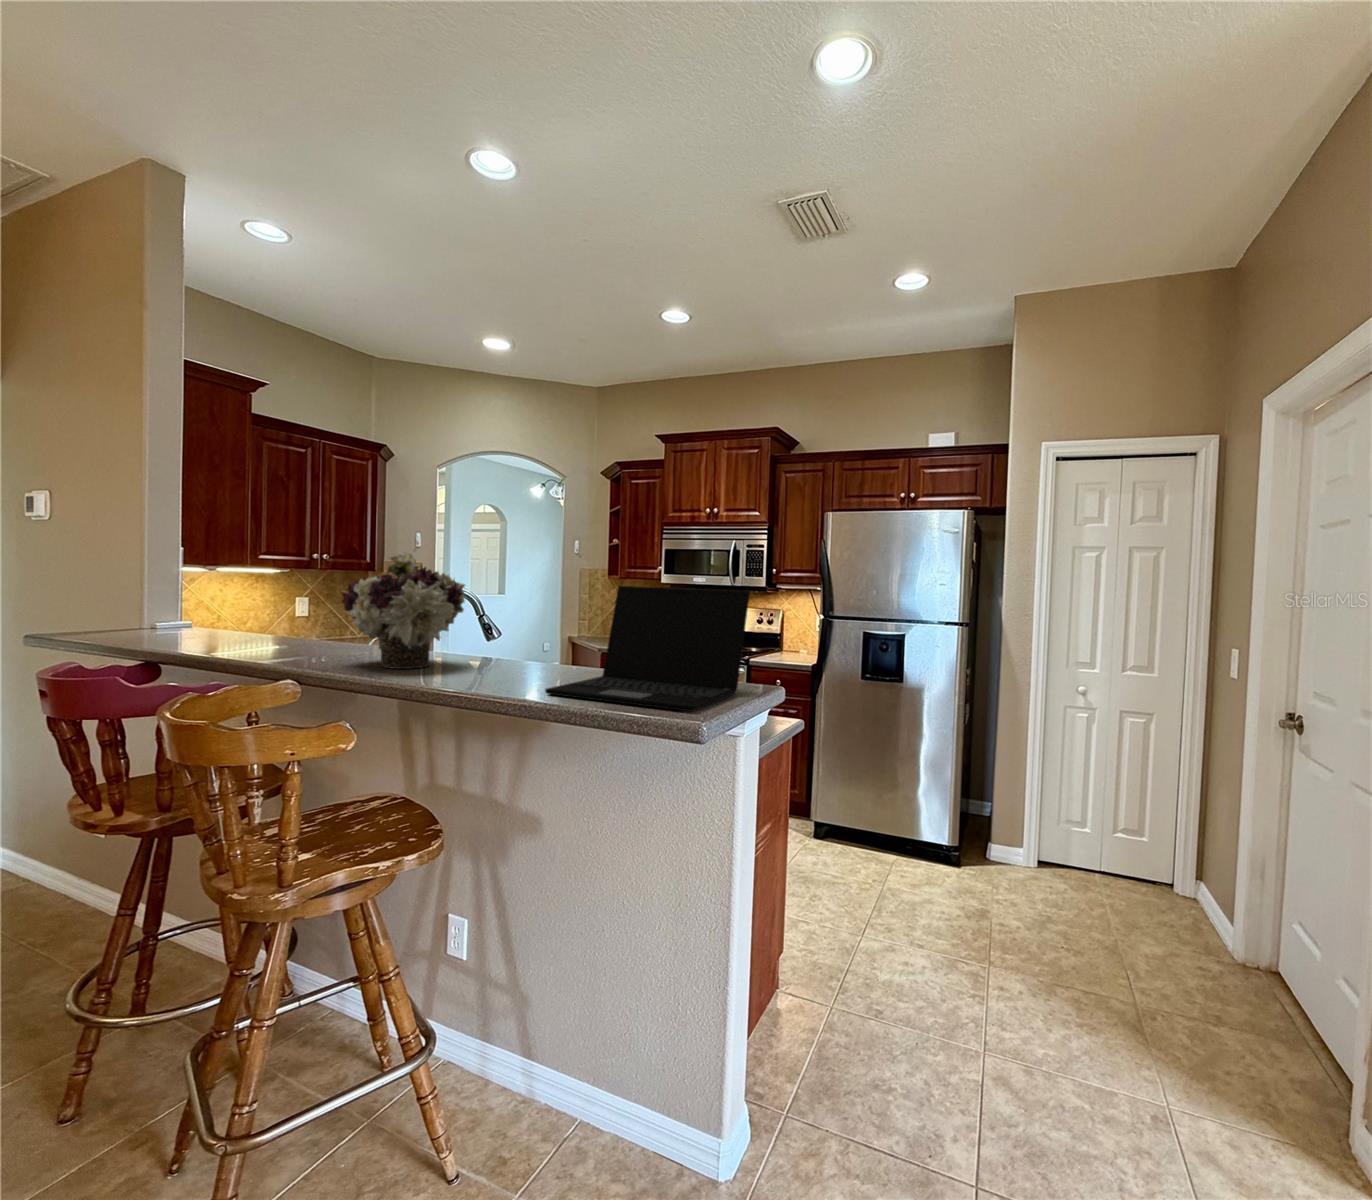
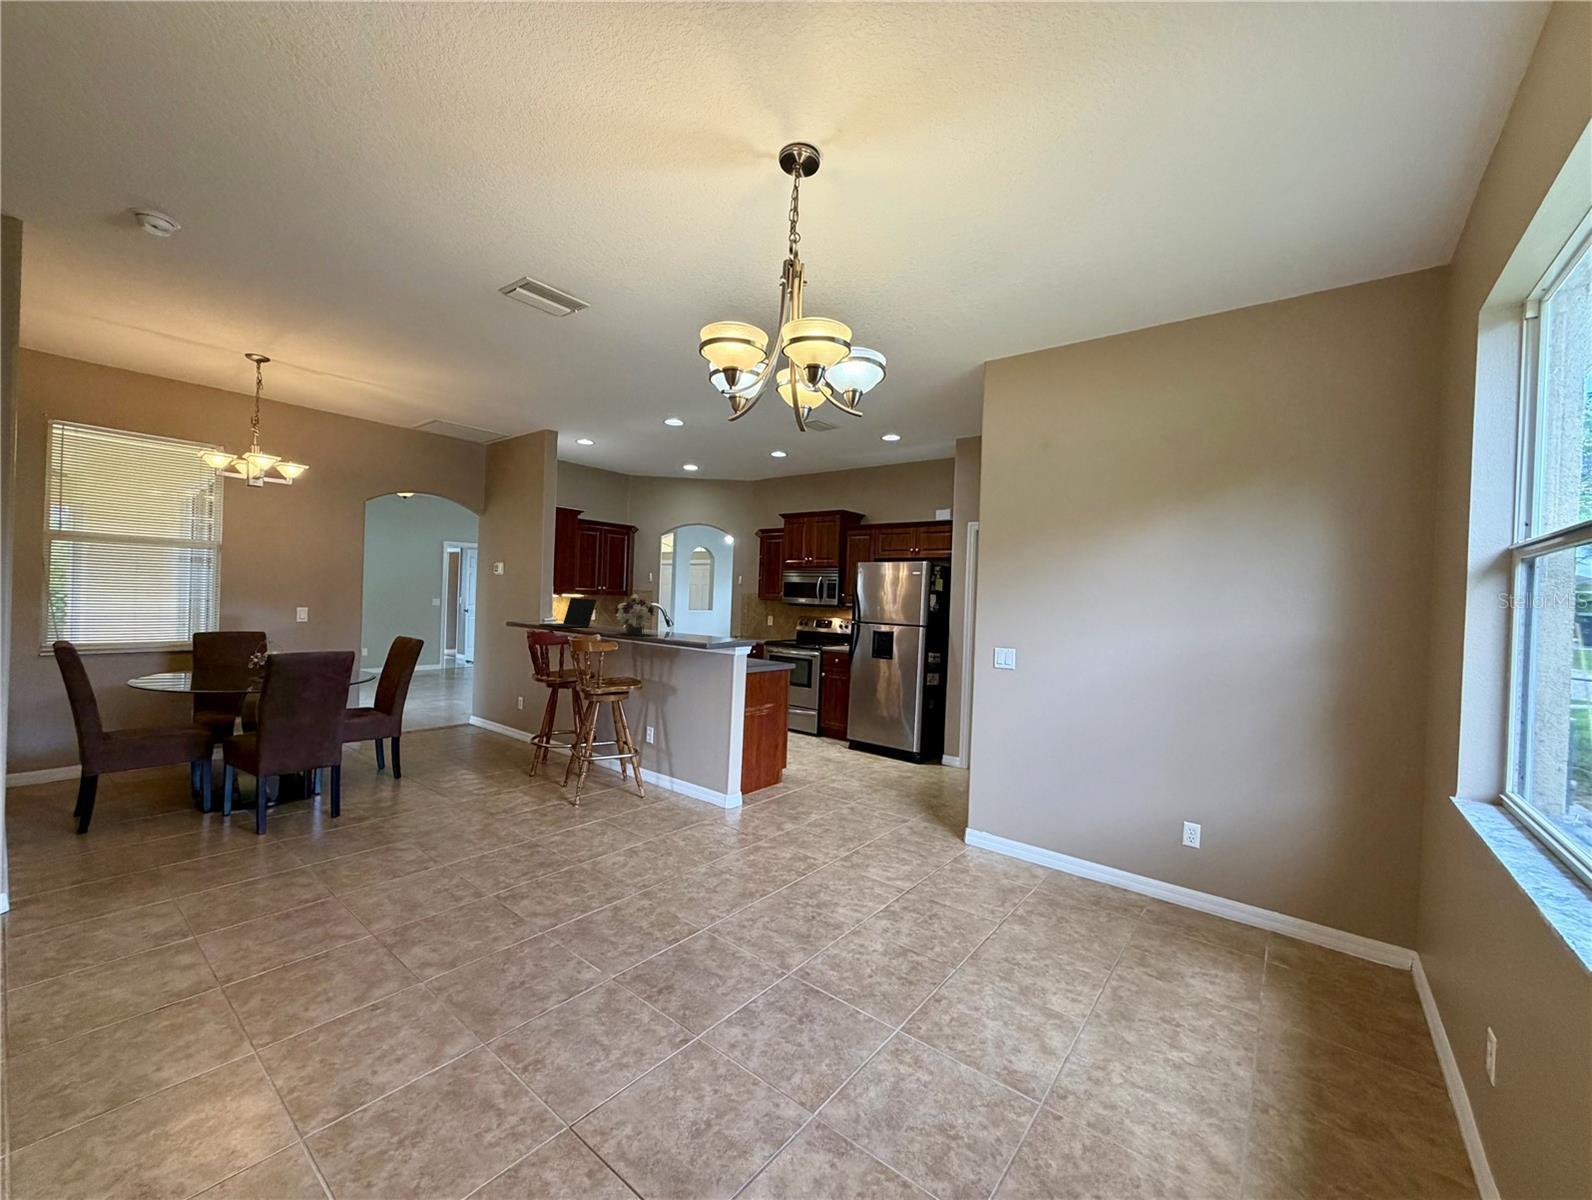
laptop: present [545,586,750,712] -> present [539,598,596,628]

